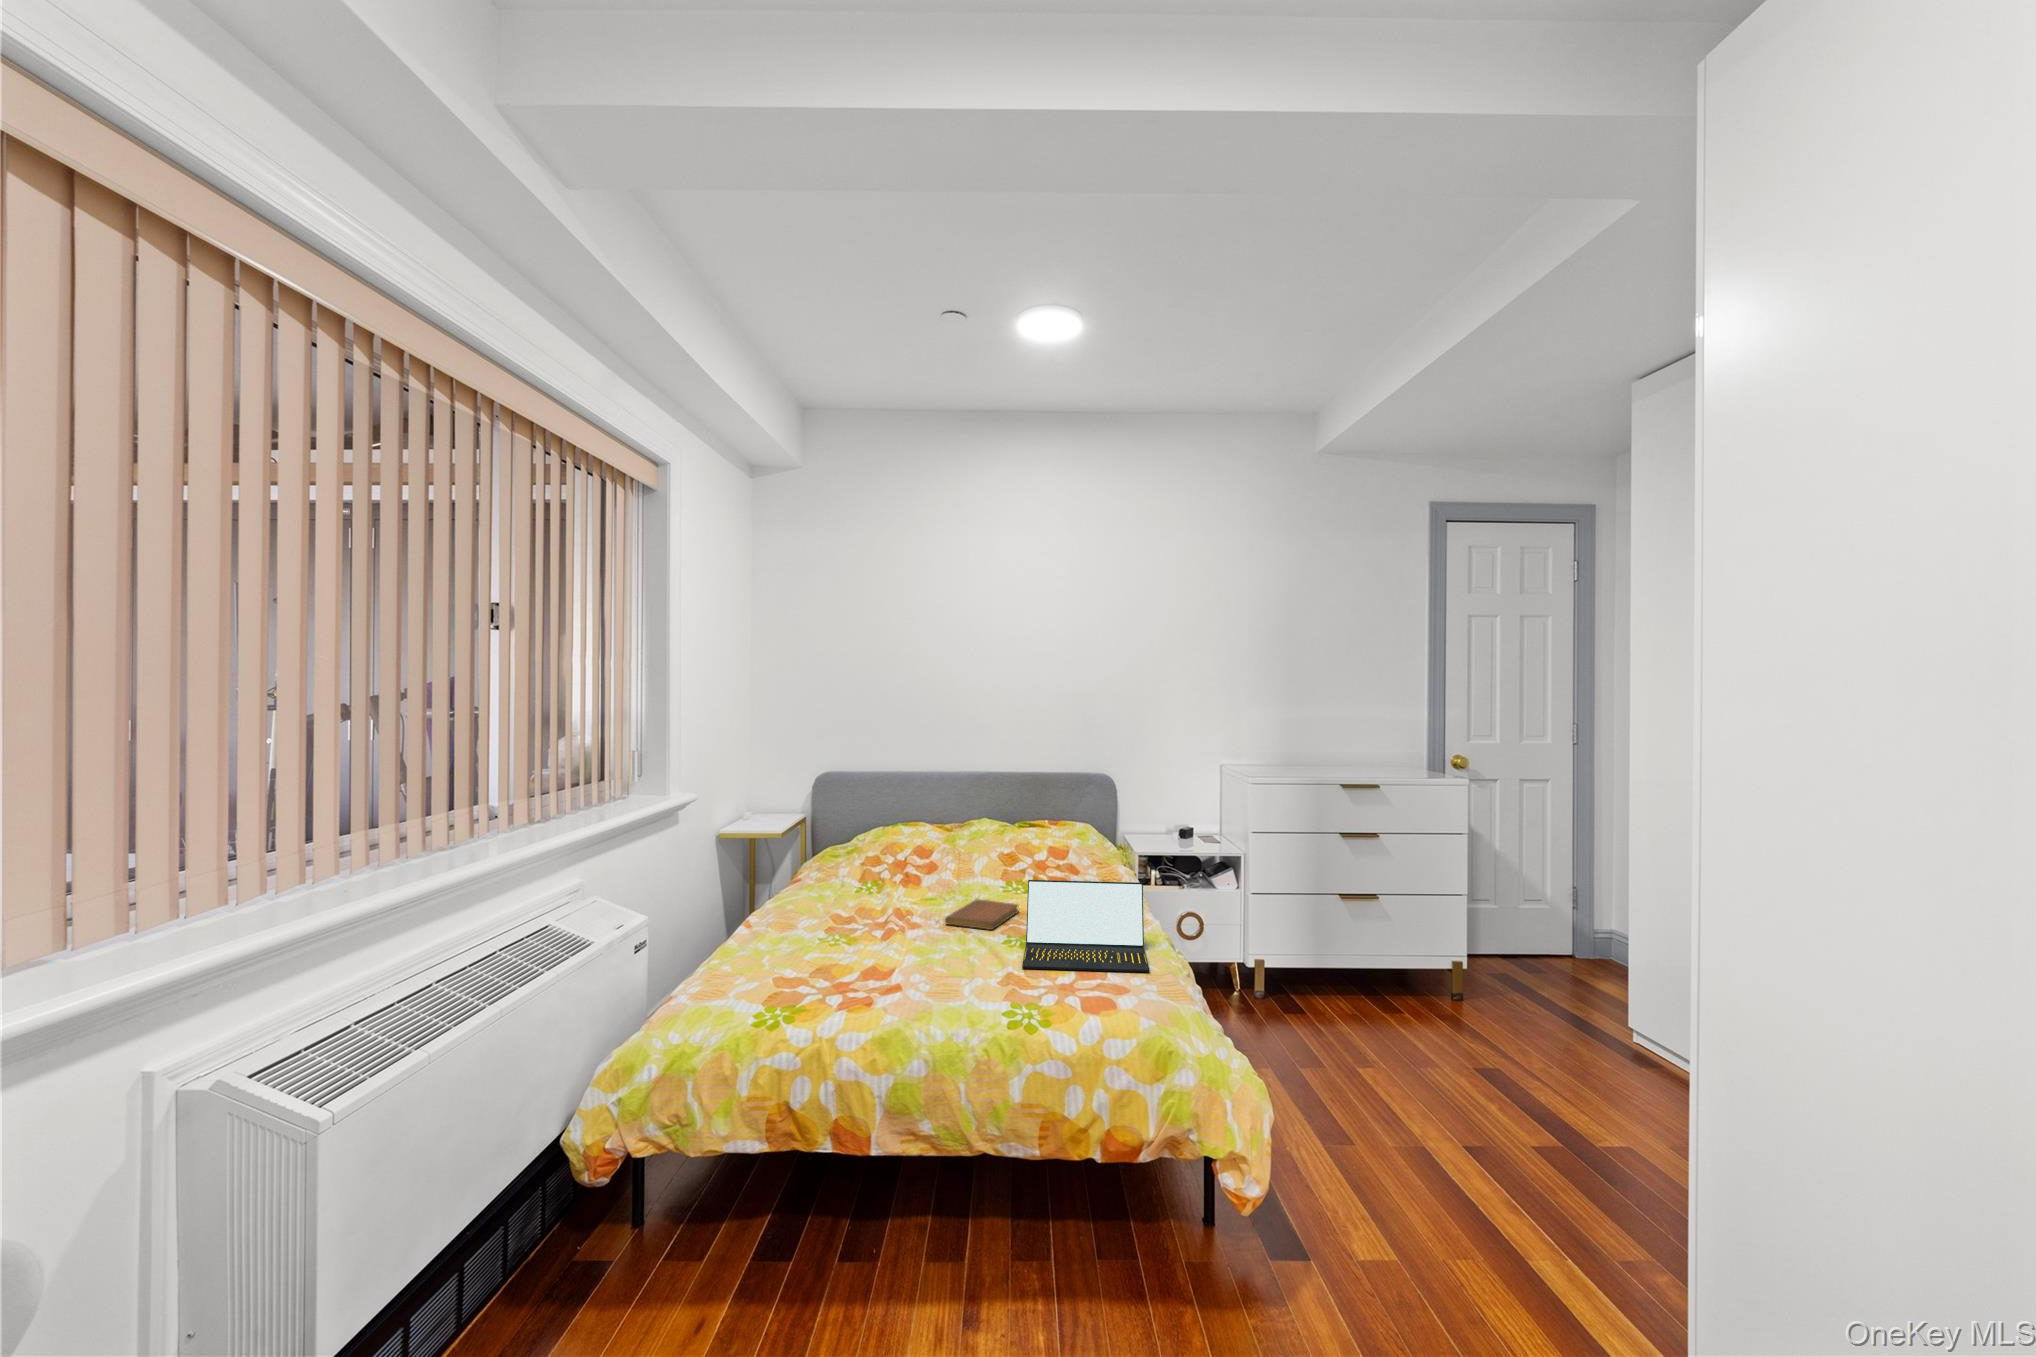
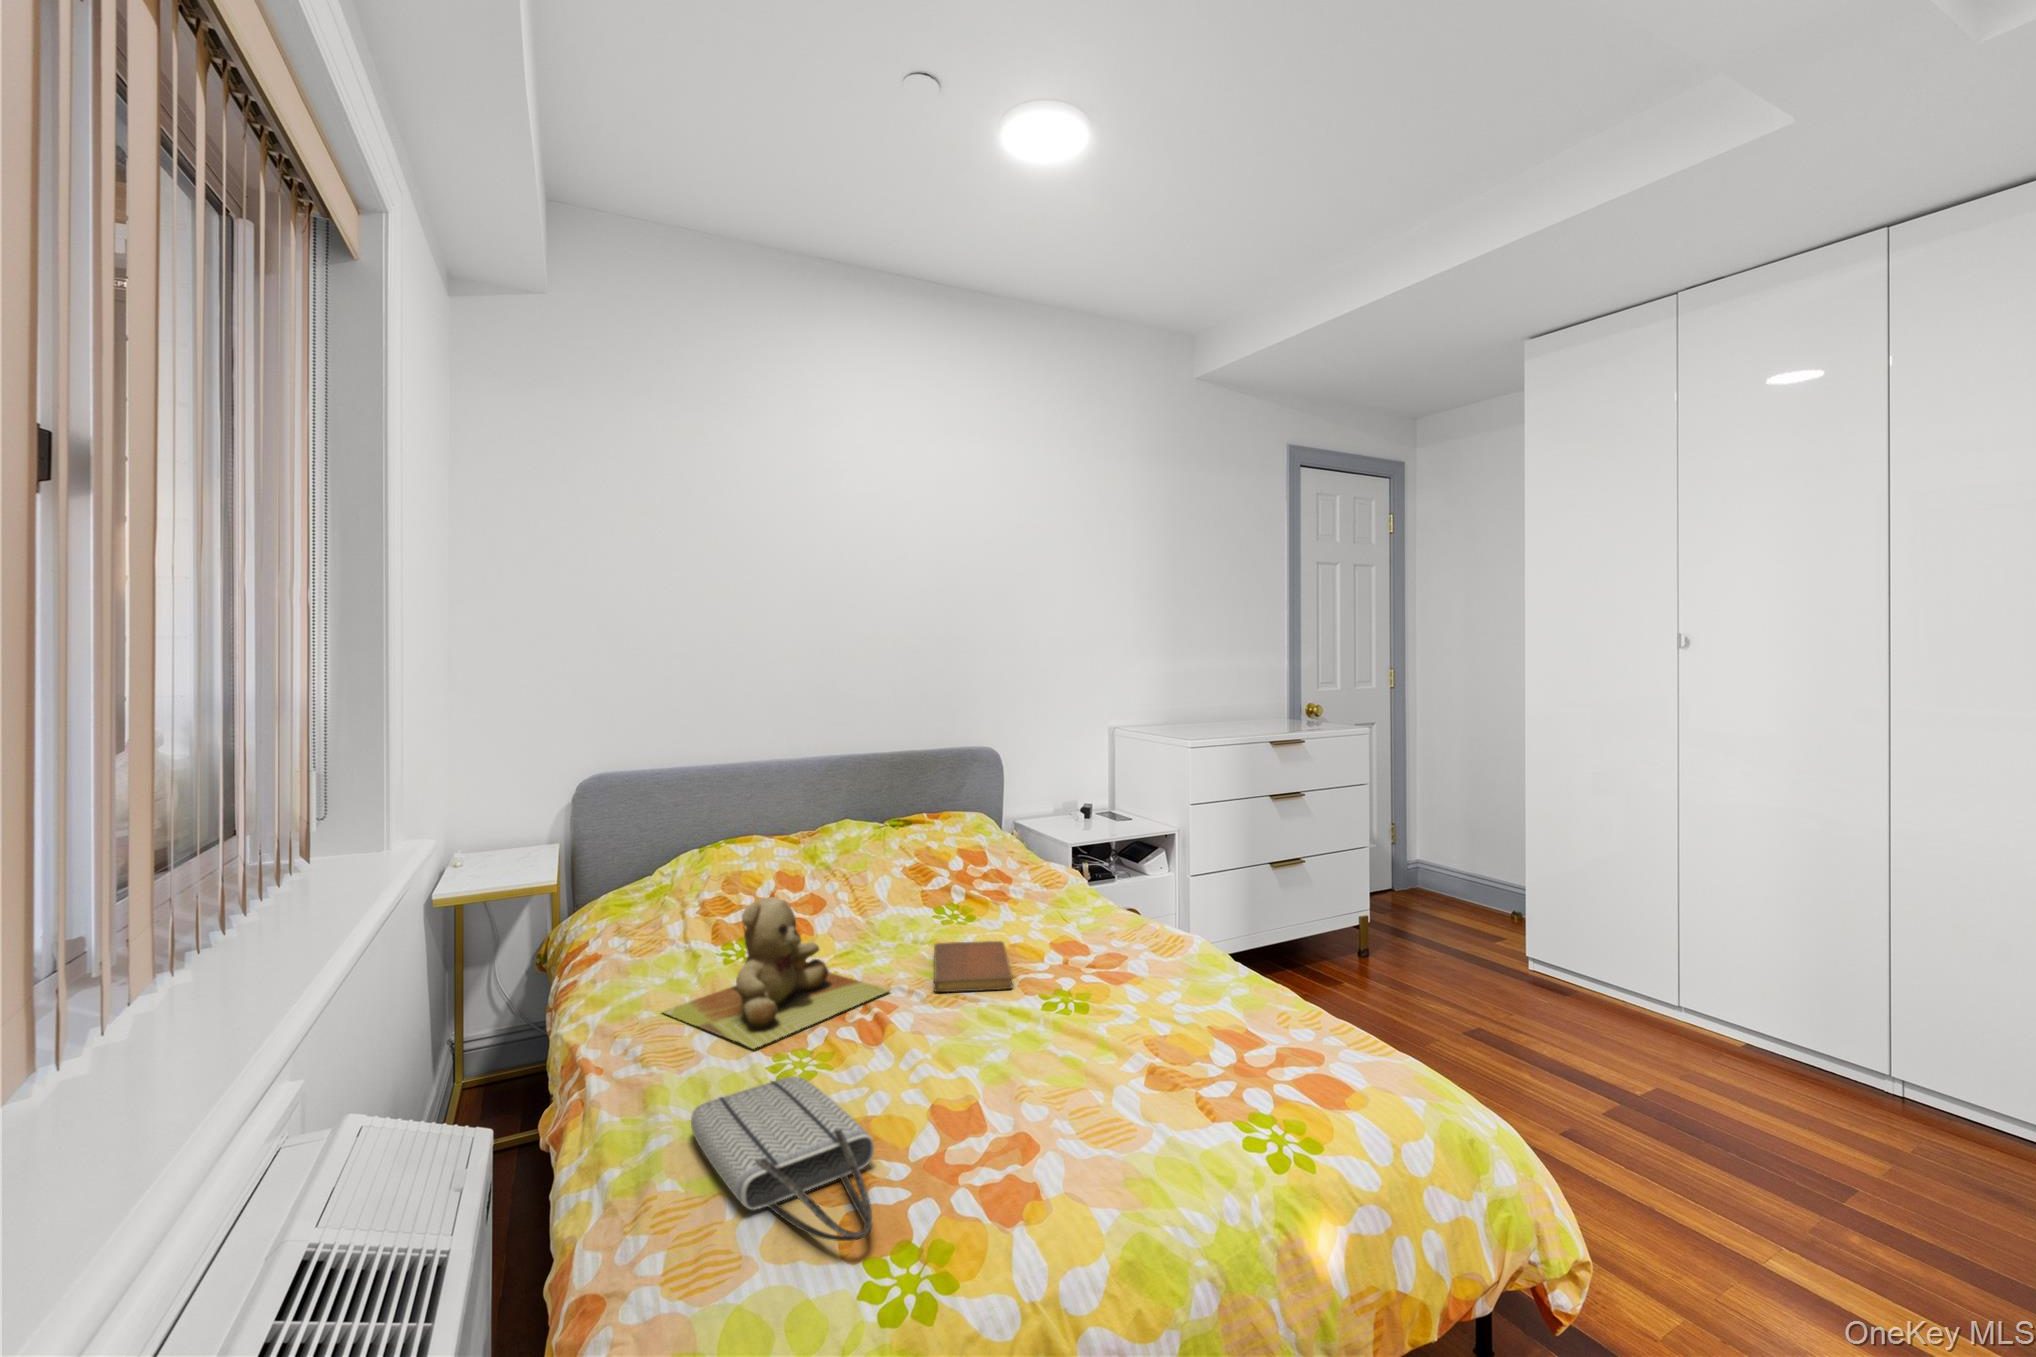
teddy bear: none [794,850,922,932] -> present [663,897,889,1049]
laptop: present [1022,880,1150,972] -> none [1079,889,1304,1048]
tote bag: none [738,940,816,998] -> present [691,1077,874,1241]

